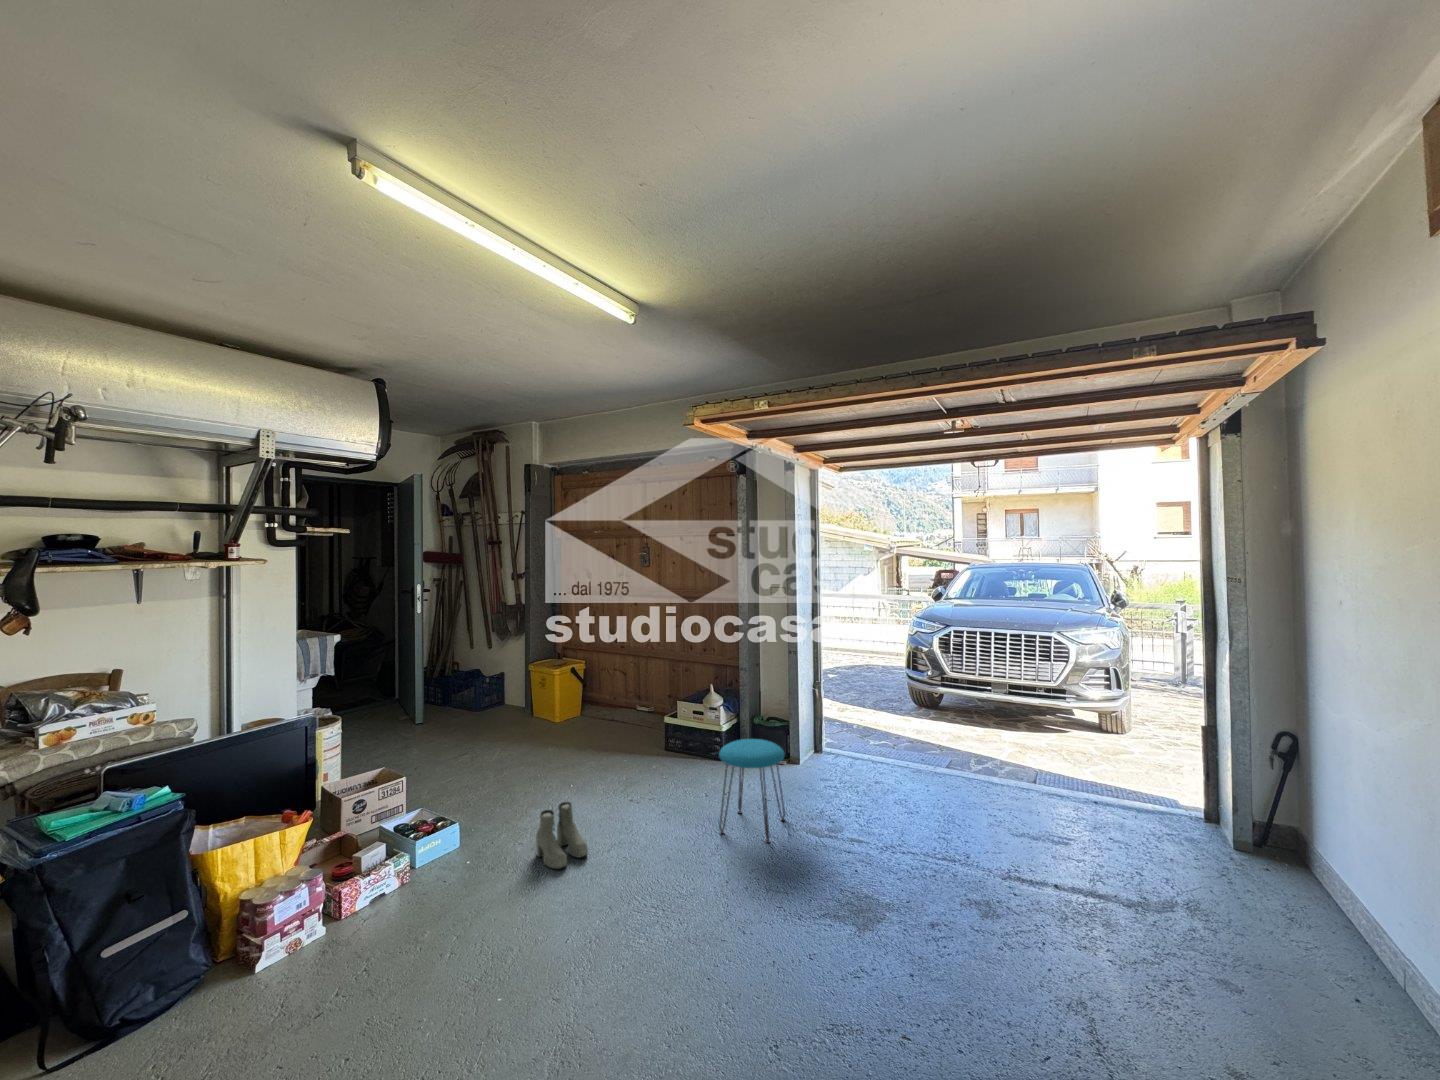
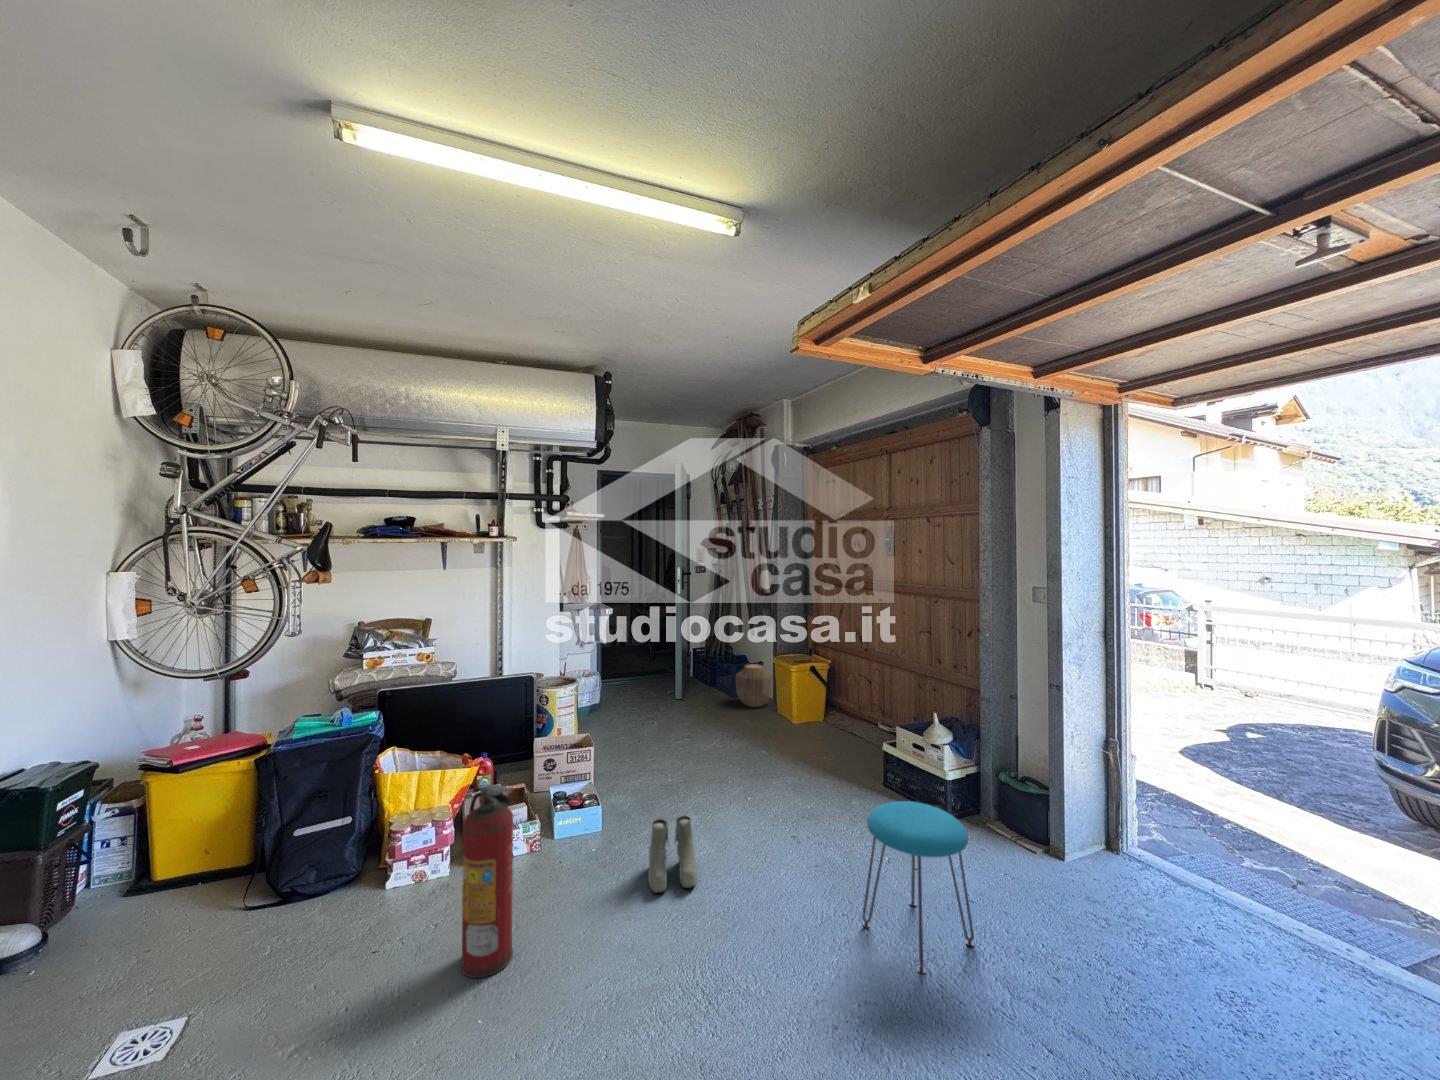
woven basket: none [485,675,524,718] -> present [736,664,772,707]
fire extinguisher: none [421,793,486,979] -> present [461,784,514,978]

